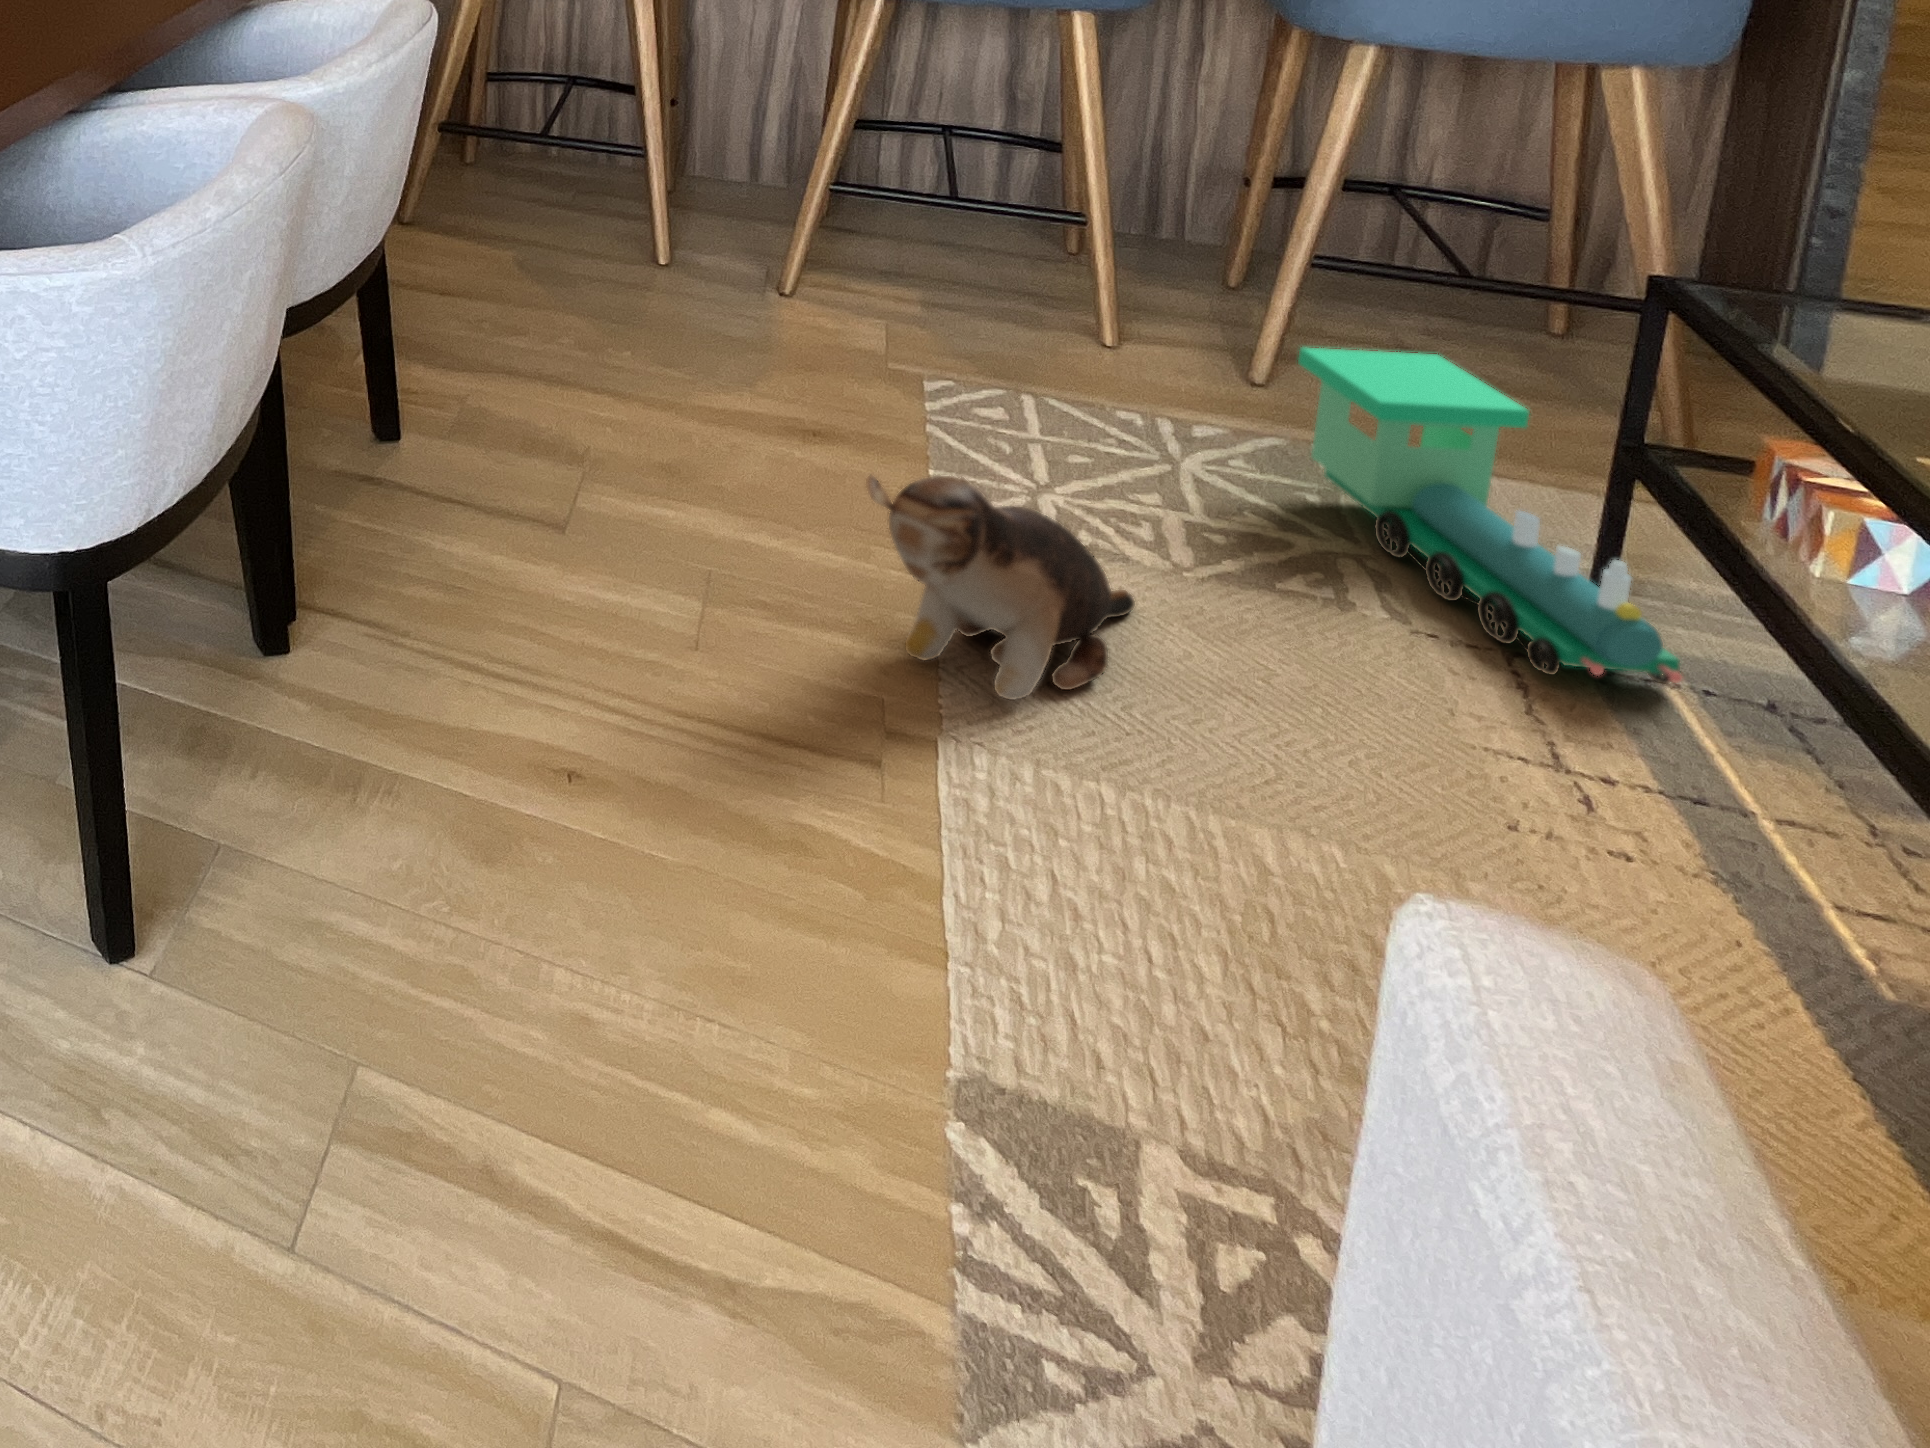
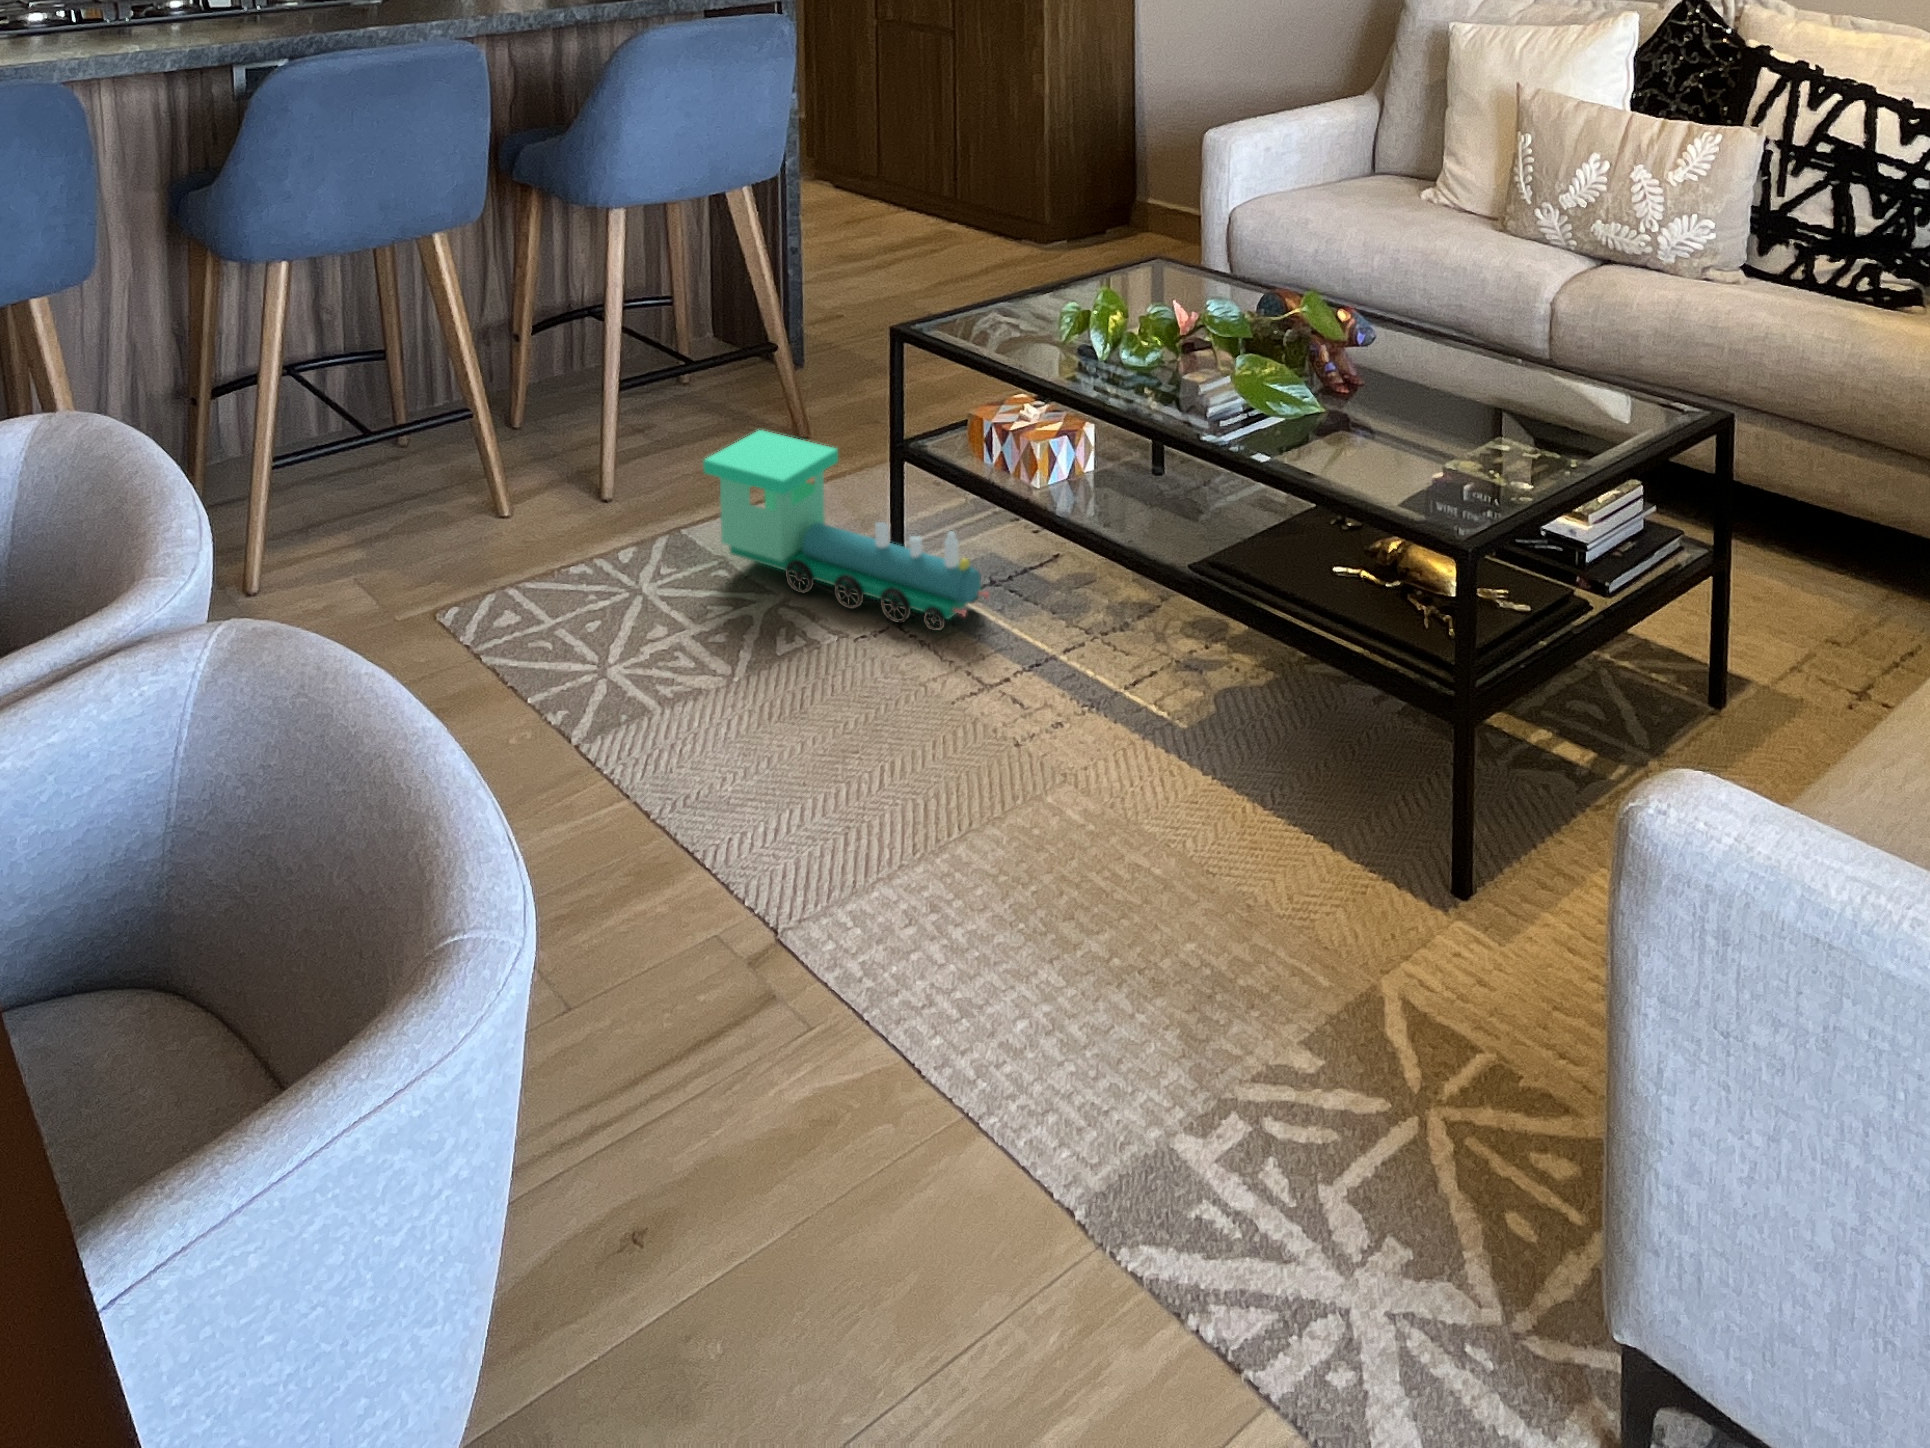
plush toy: present [866,476,1135,700] -> none [671,685,797,878]

